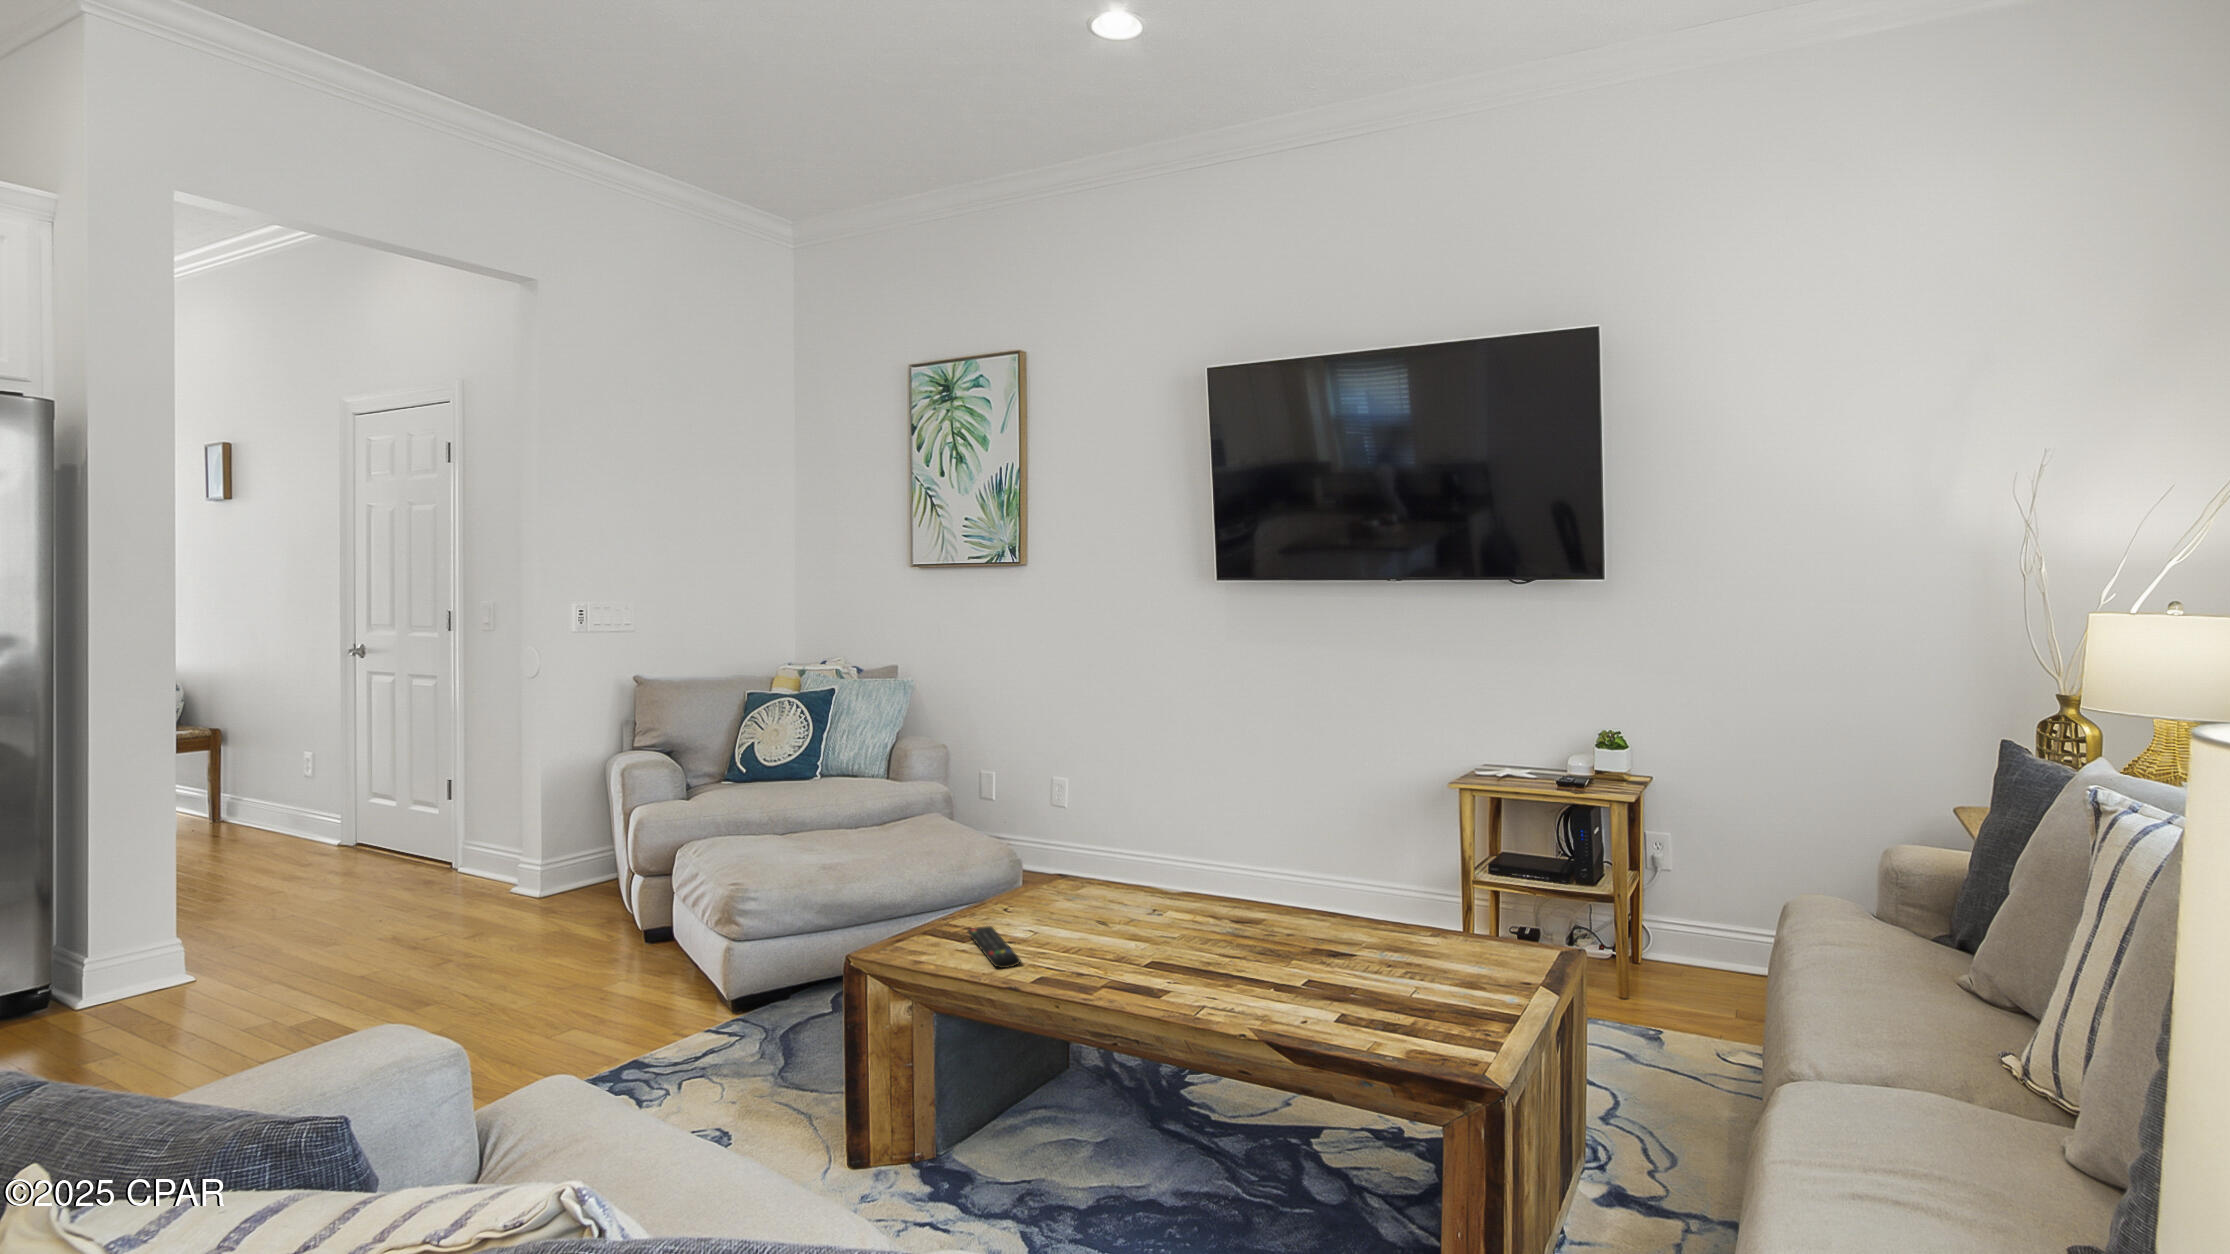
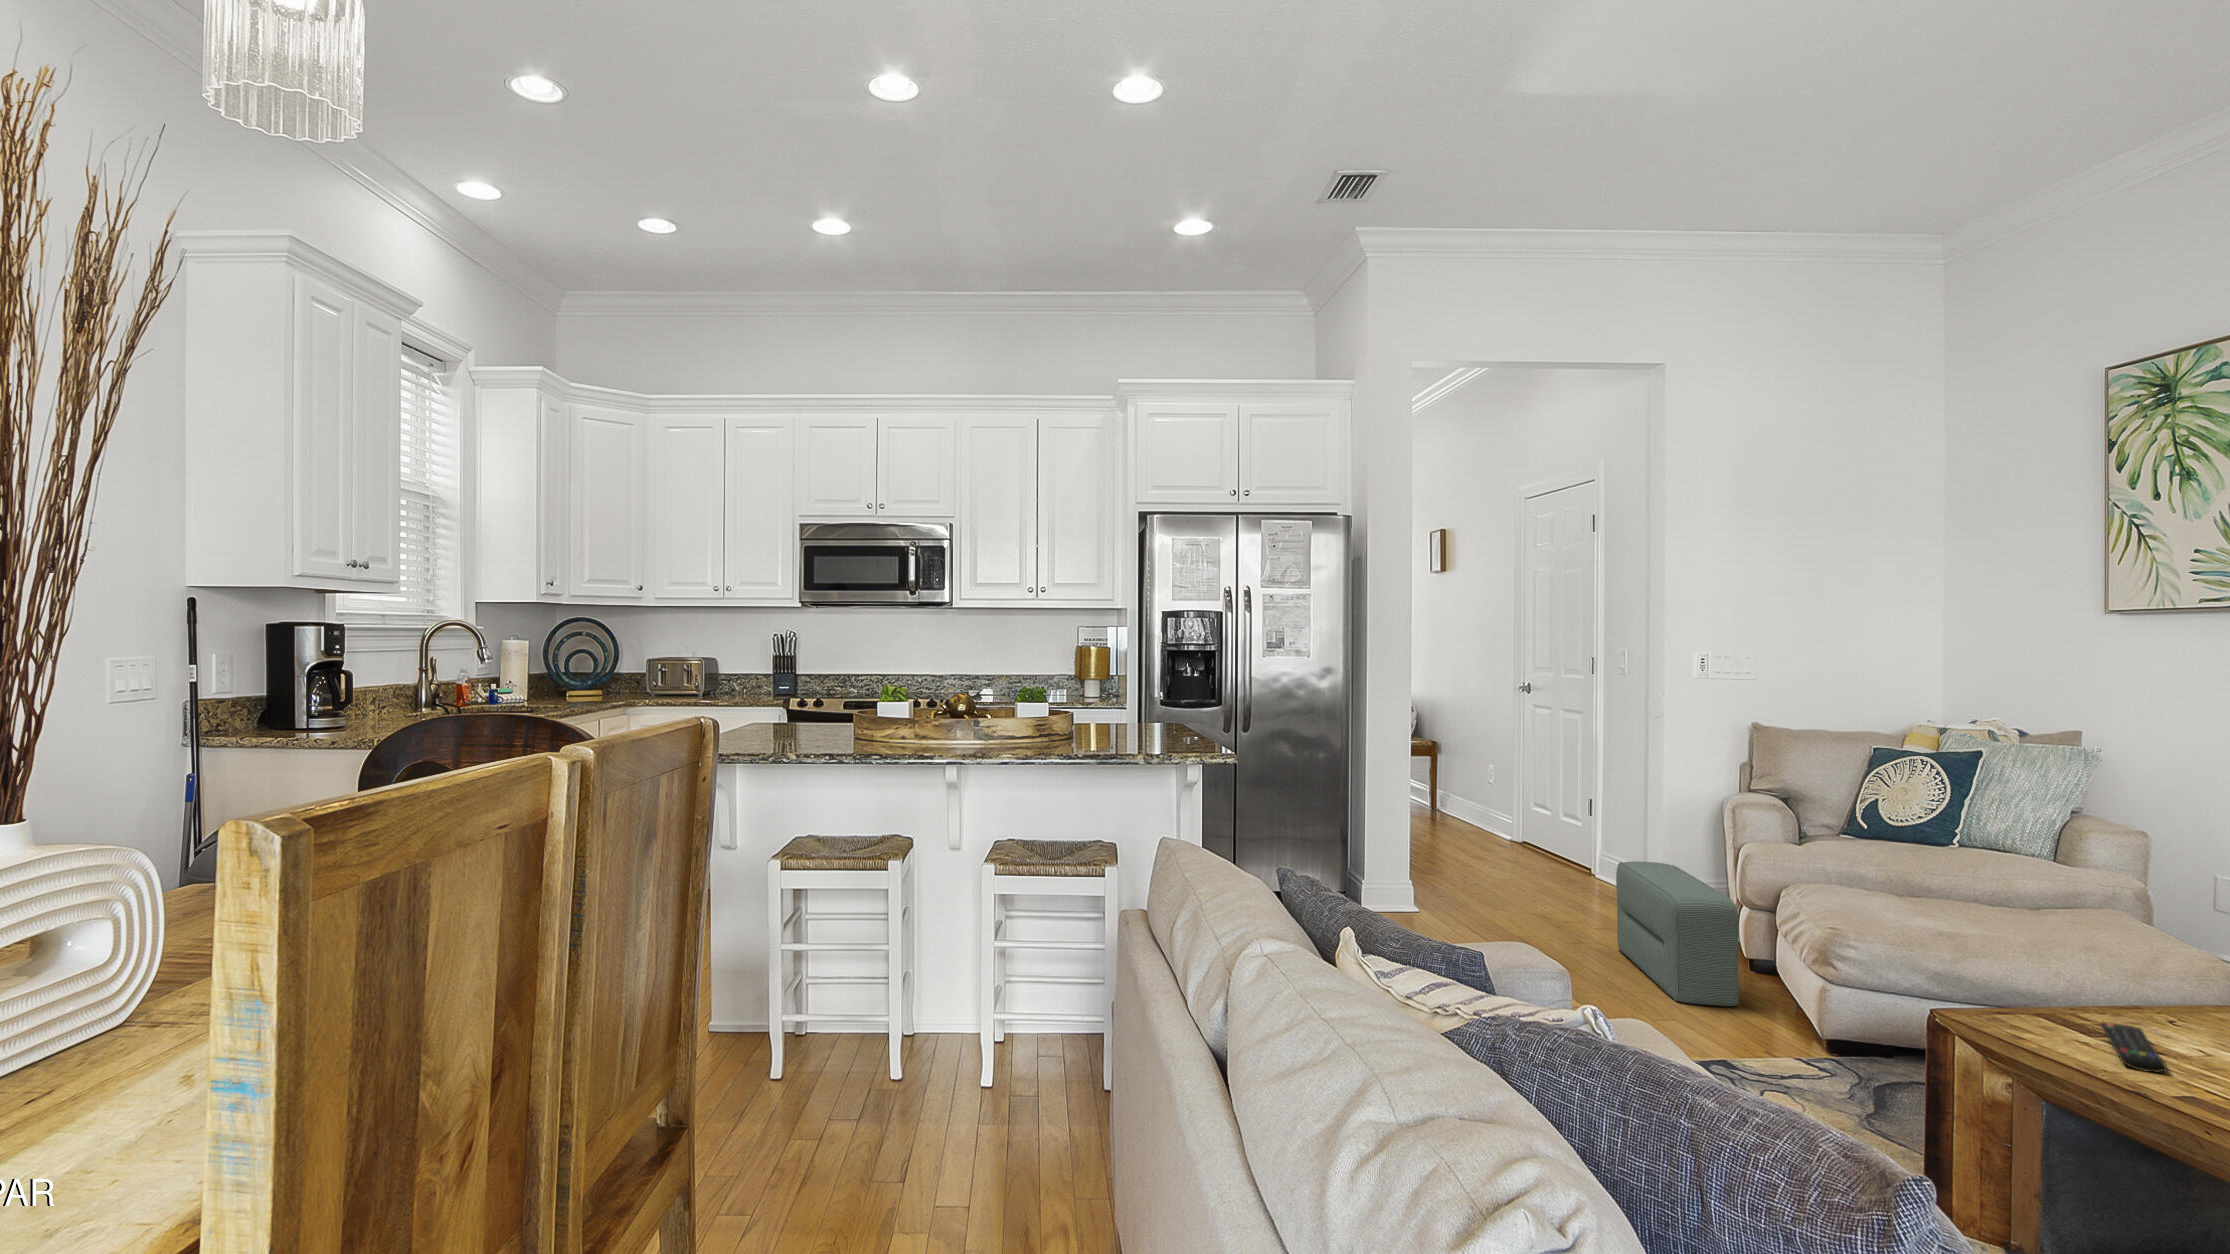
pouf: none [497,848,639,1002] -> present [1616,861,1739,1006]

